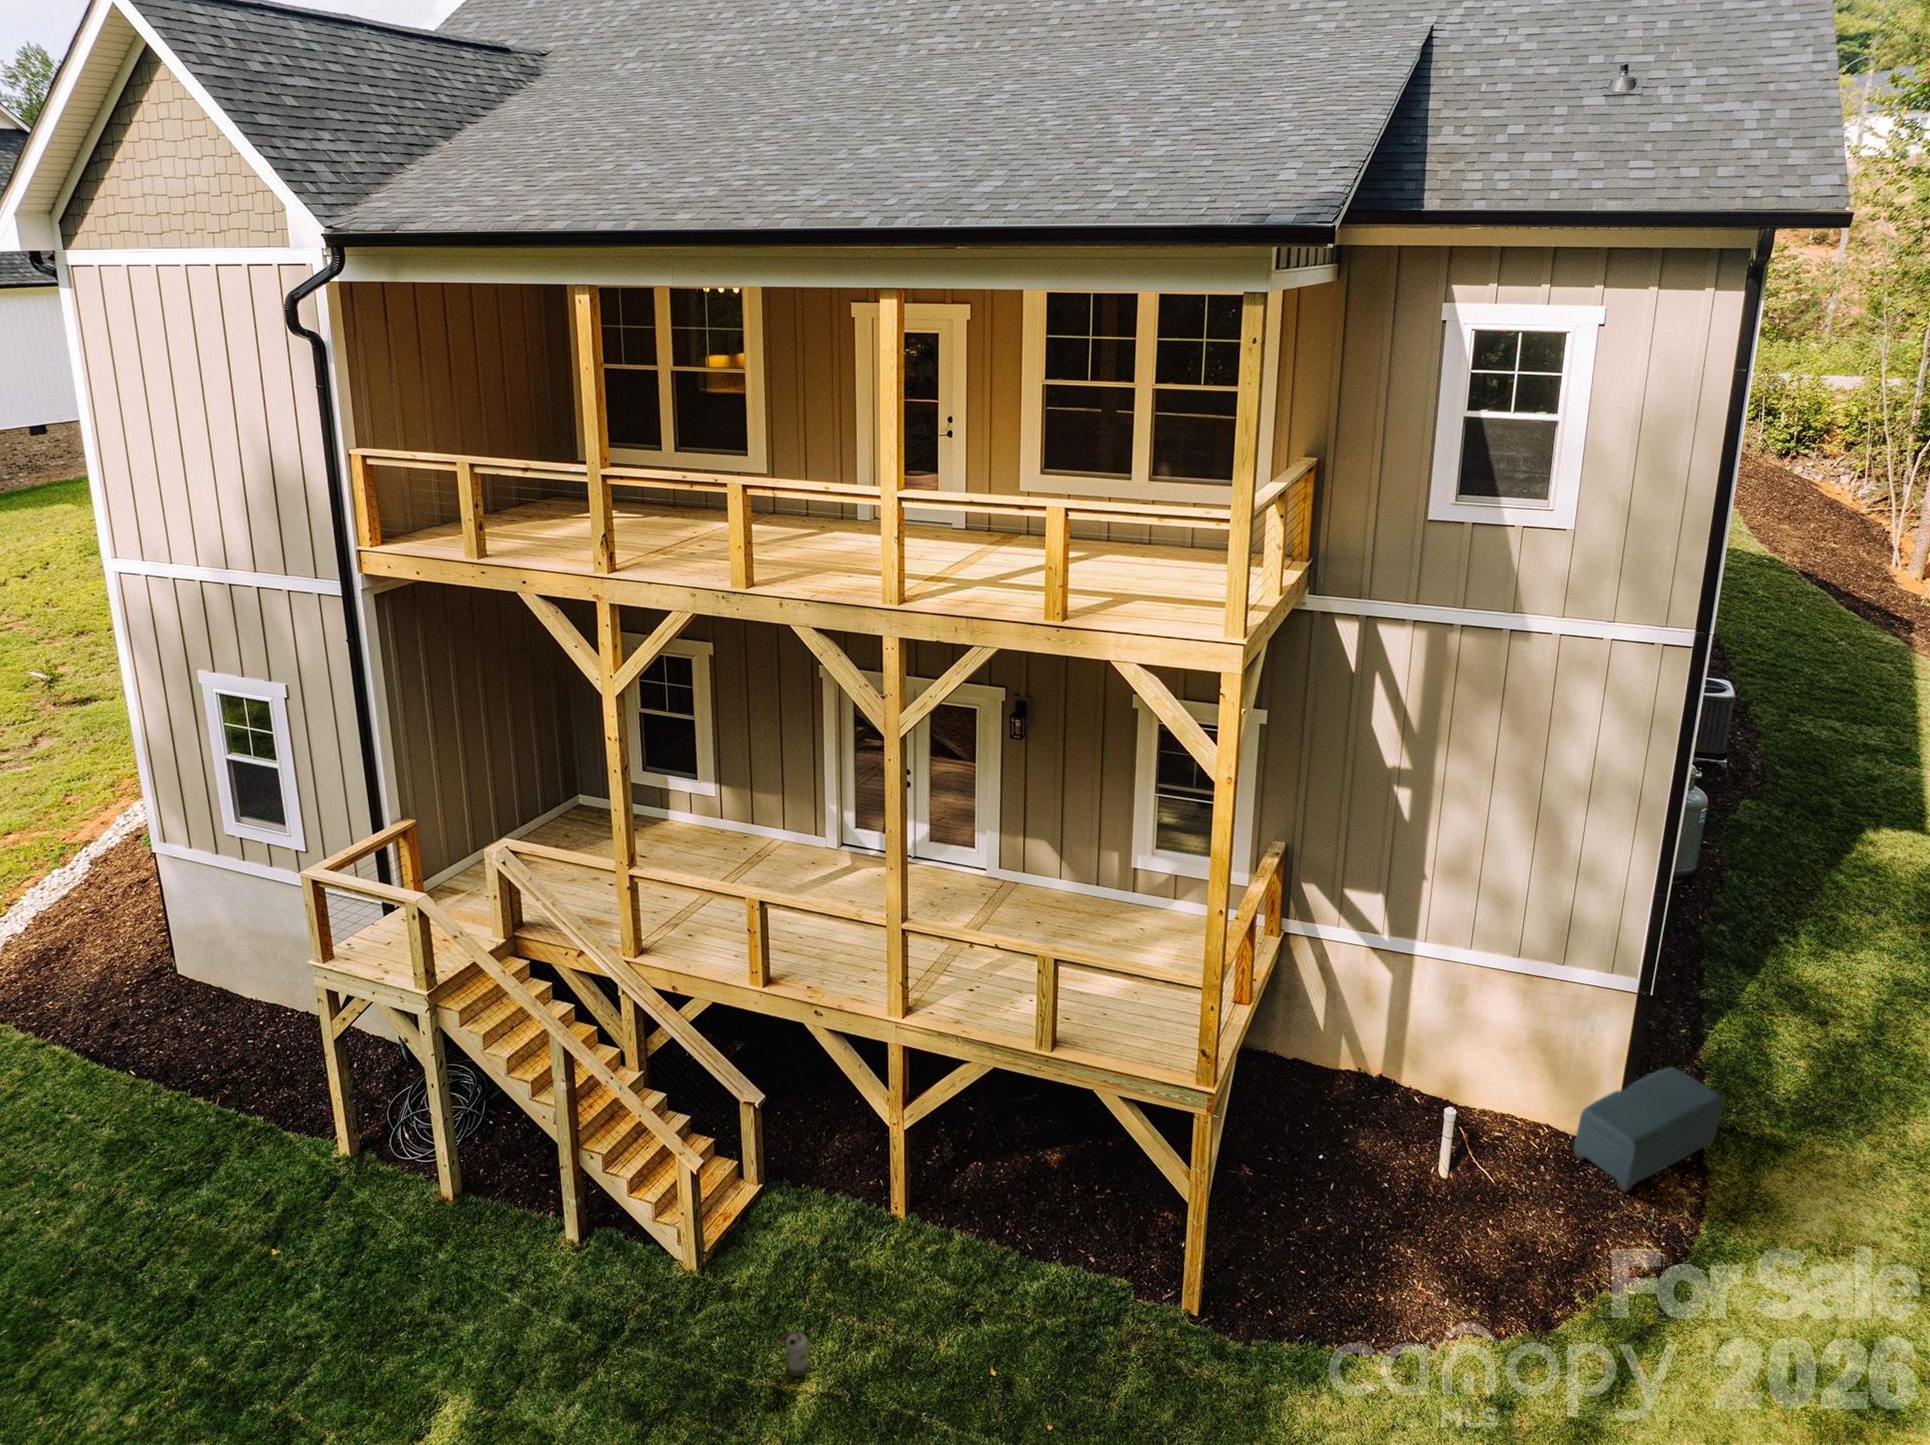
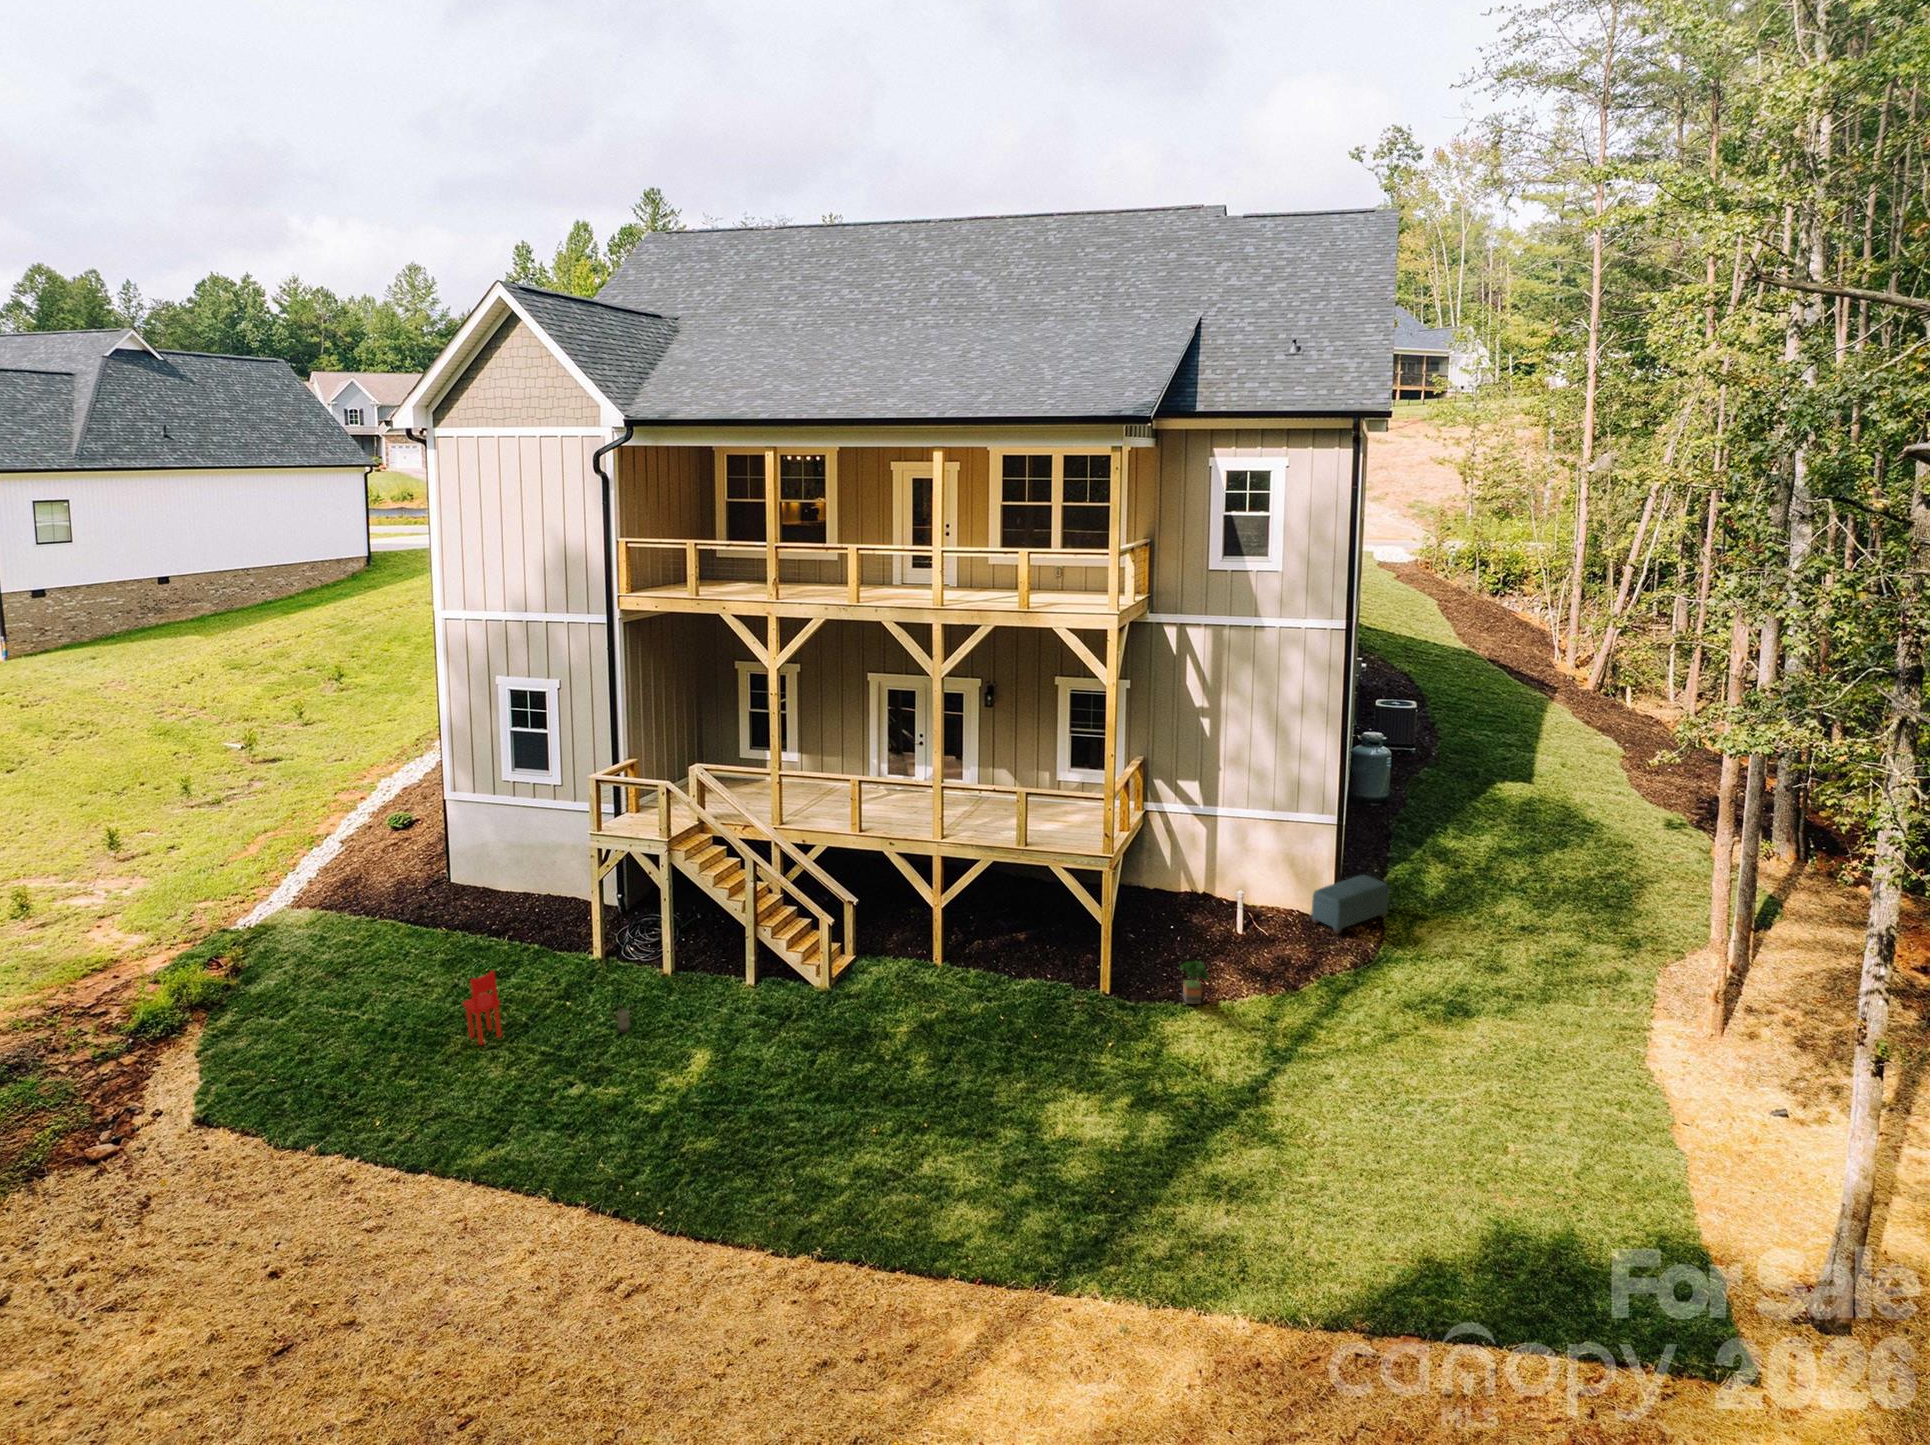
chair: none [31,1272,119,1394] -> present [463,971,502,1045]
potted tree: none [1336,1280,1393,1358] -> present [1180,961,1209,1004]
watering can: present [775,1326,816,1376] -> present [616,1008,633,1033]

